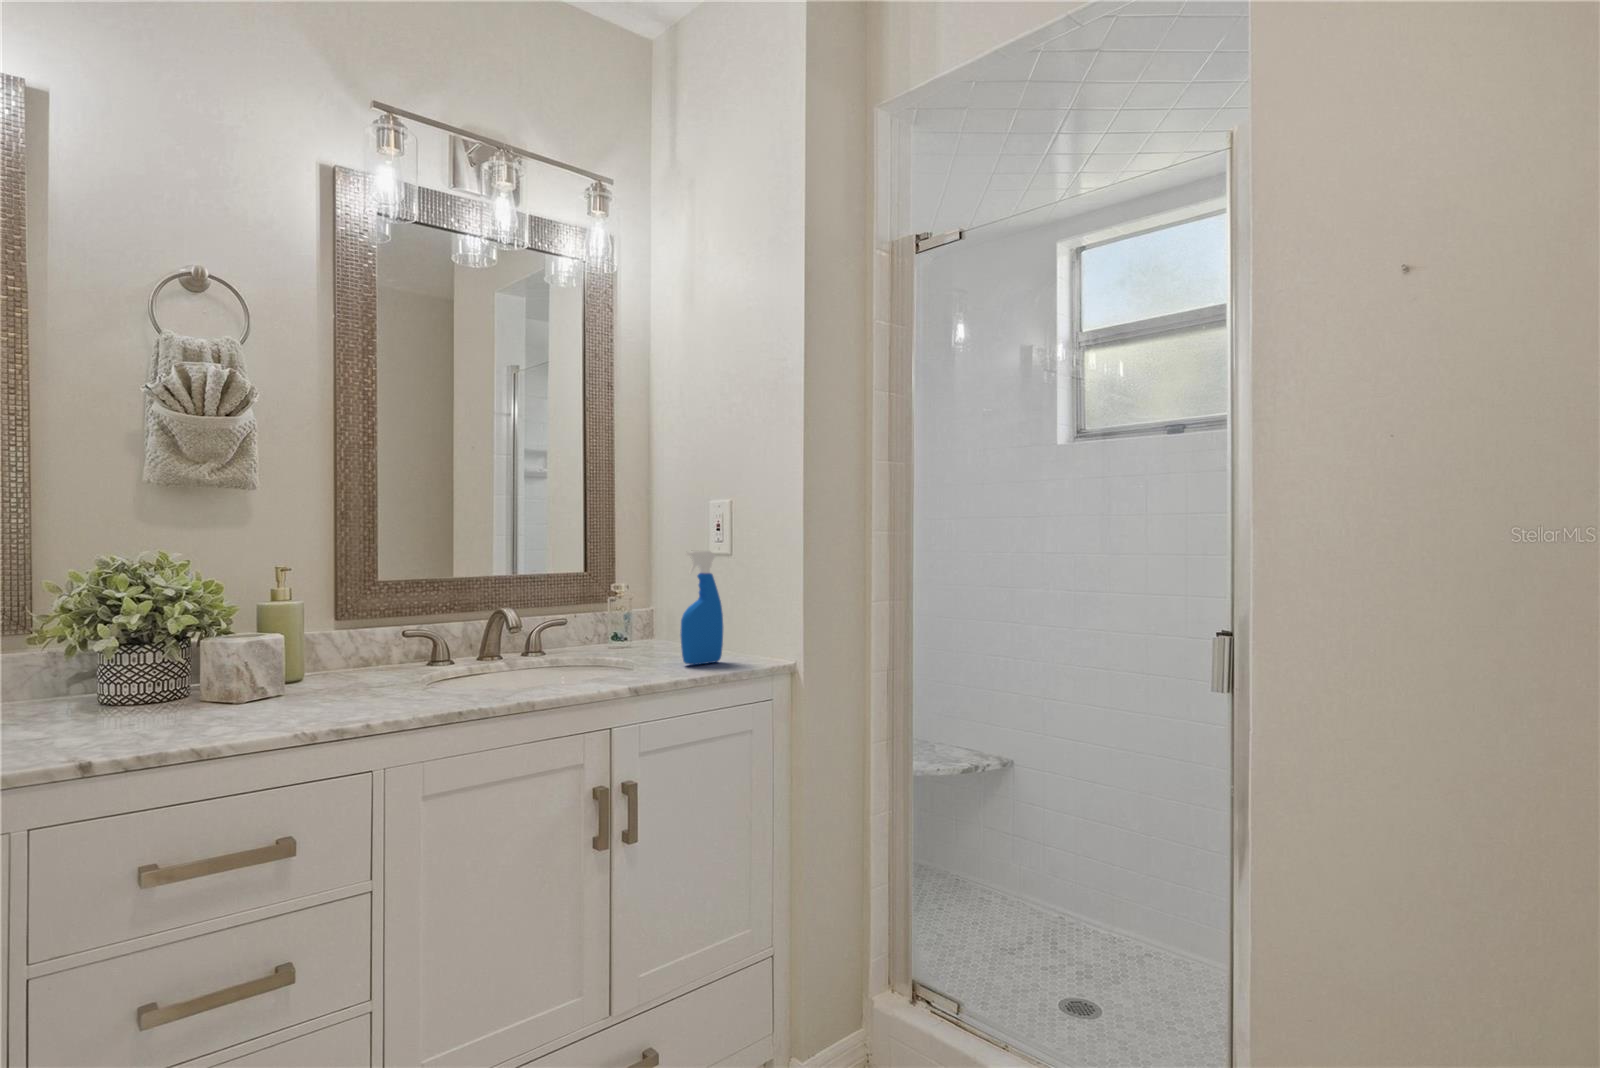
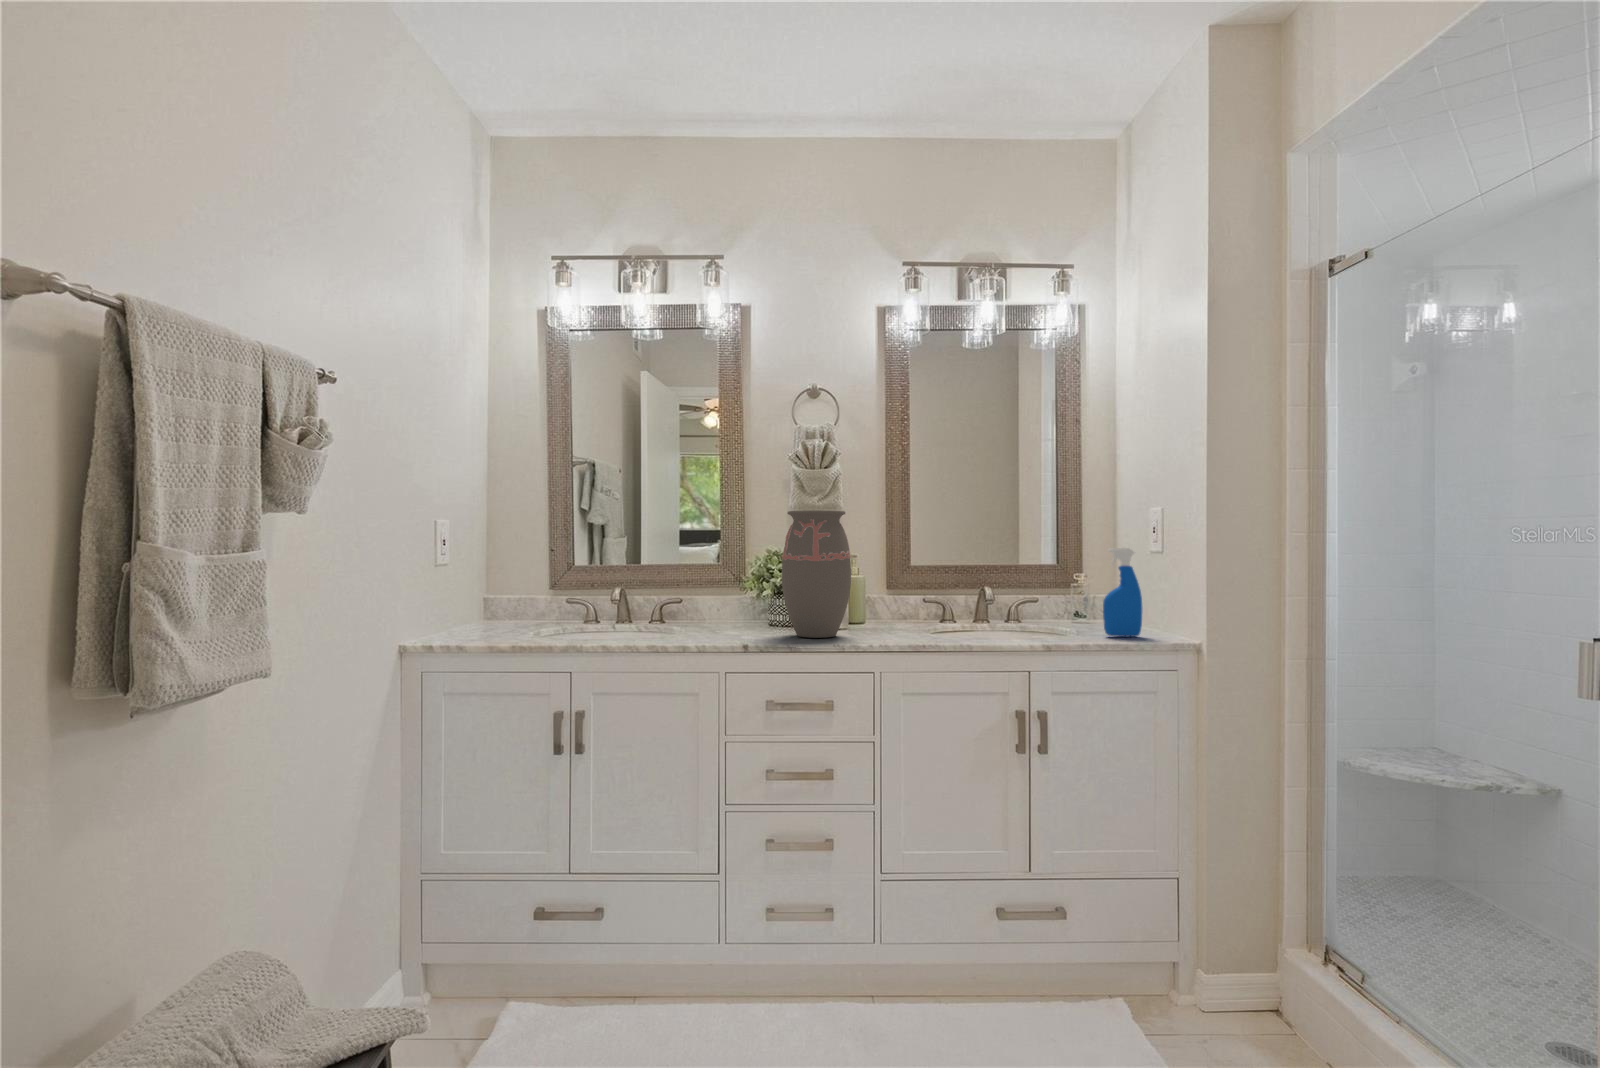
decorative vase: none [160,488,310,726] -> present [782,510,851,638]

